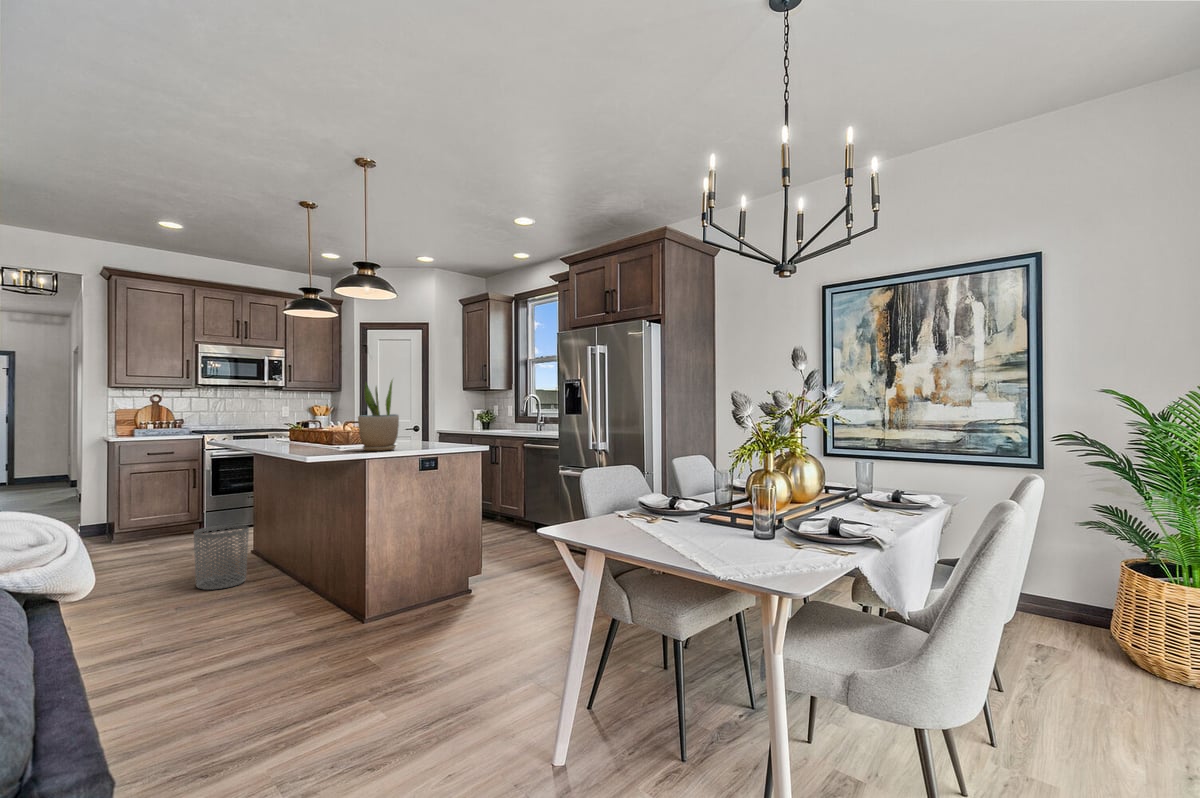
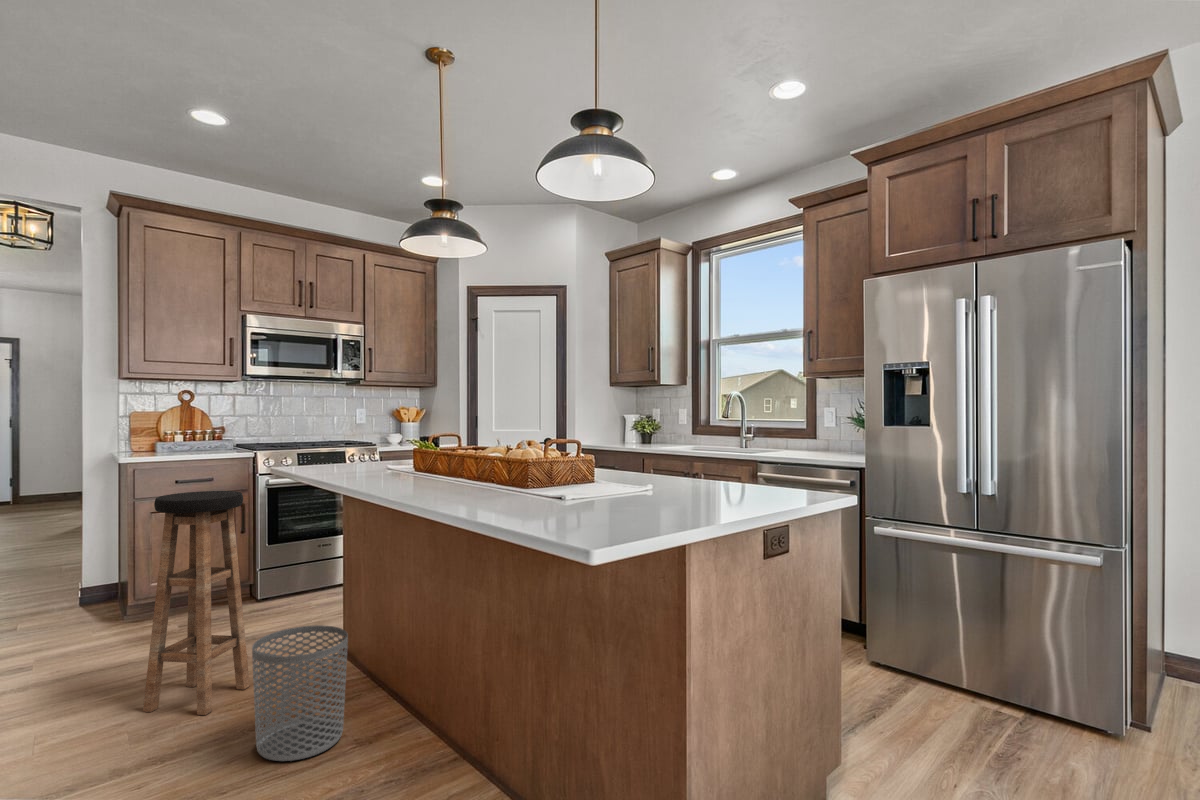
potted plant: present [358,381,399,451] -> none [613,347,699,516]
bar stool: none [131,454,195,577] -> present [143,491,250,715]

